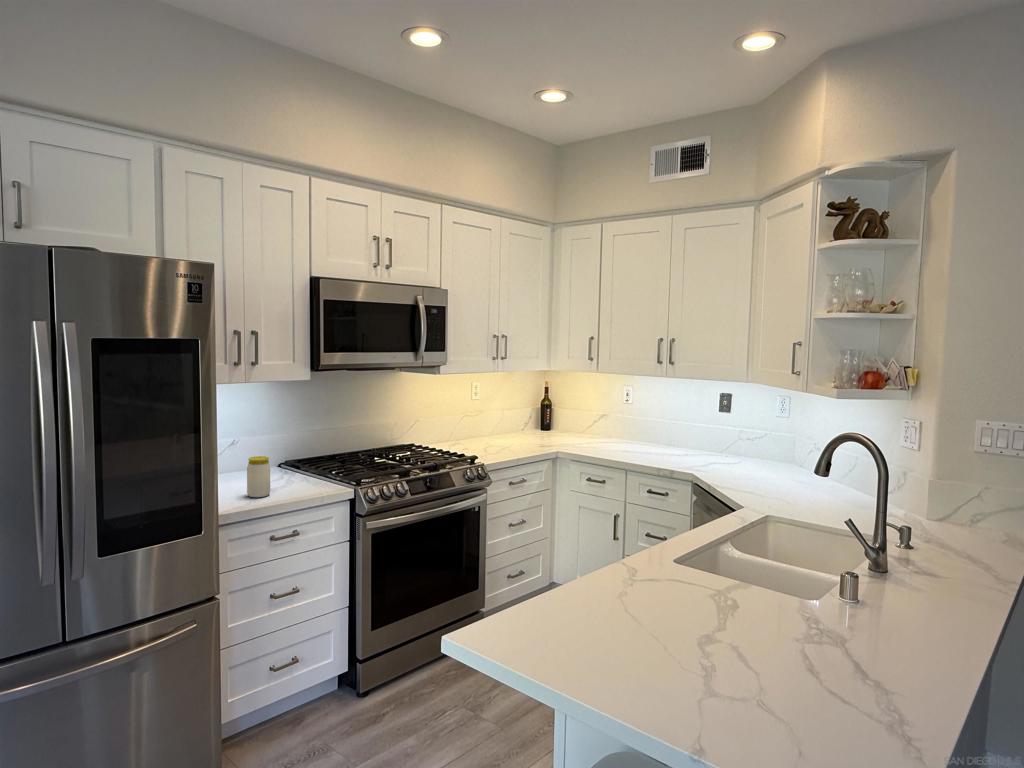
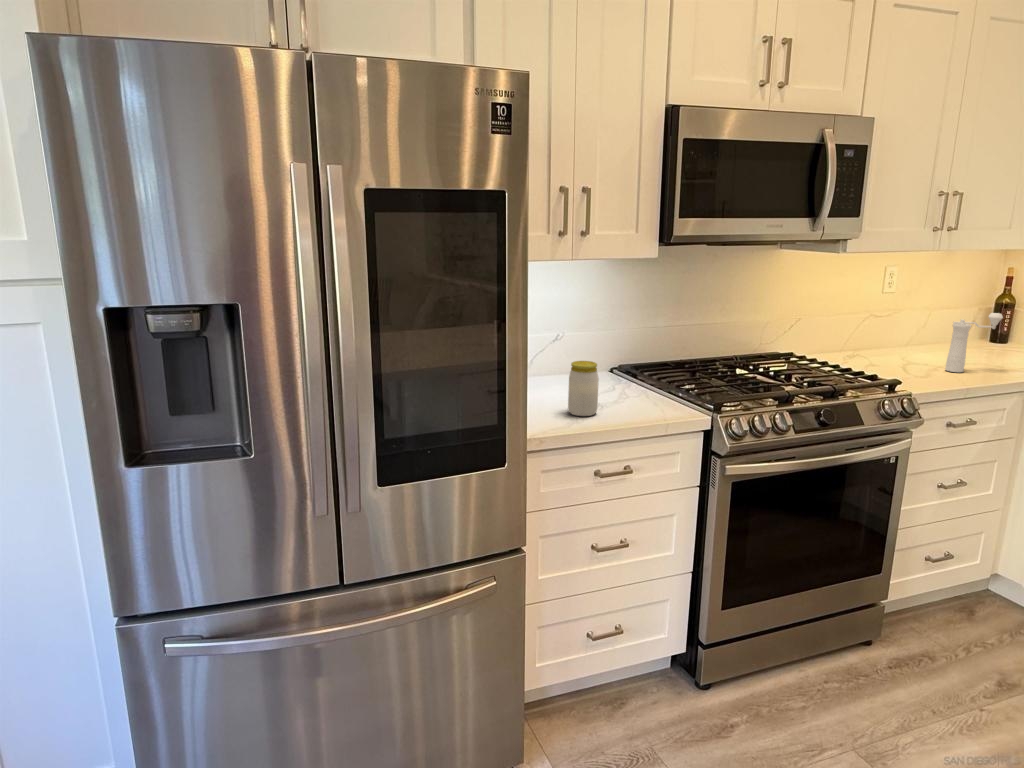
pepper mill: none [508,410,536,449] -> present [945,313,1003,372]

